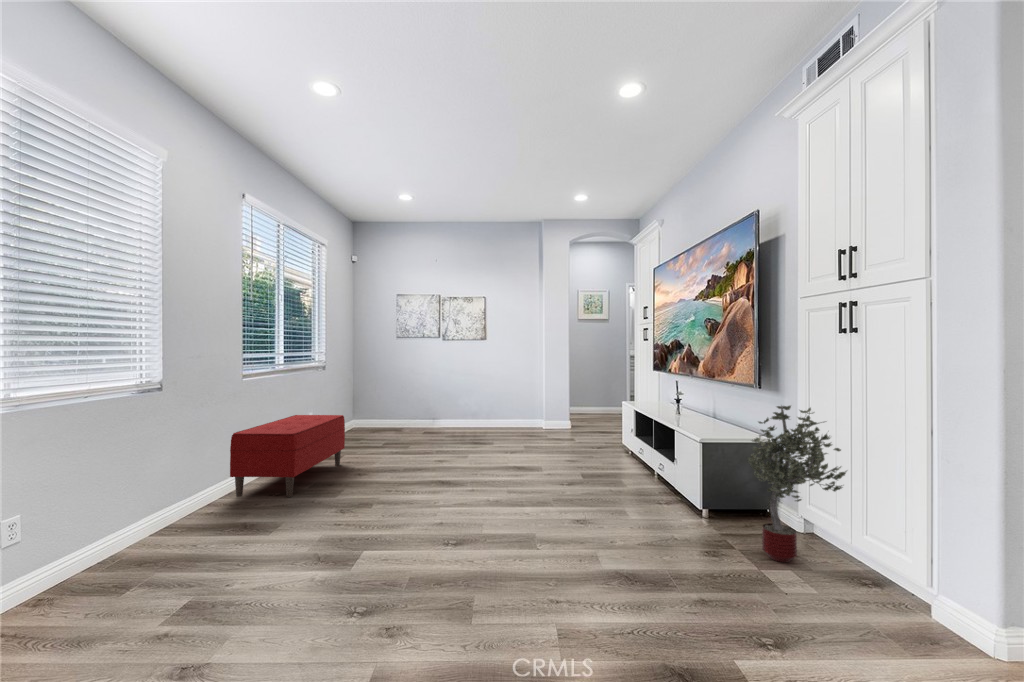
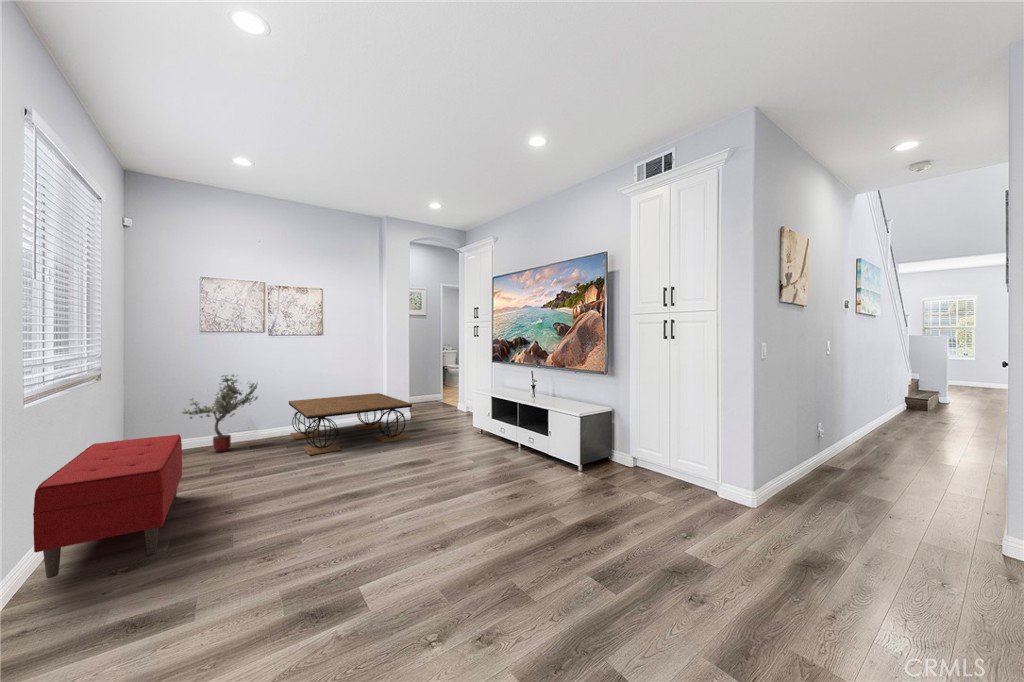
coffee table: none [448,401,551,451] -> present [289,393,412,455]
potted tree: present [748,406,847,562] -> present [182,374,258,452]

